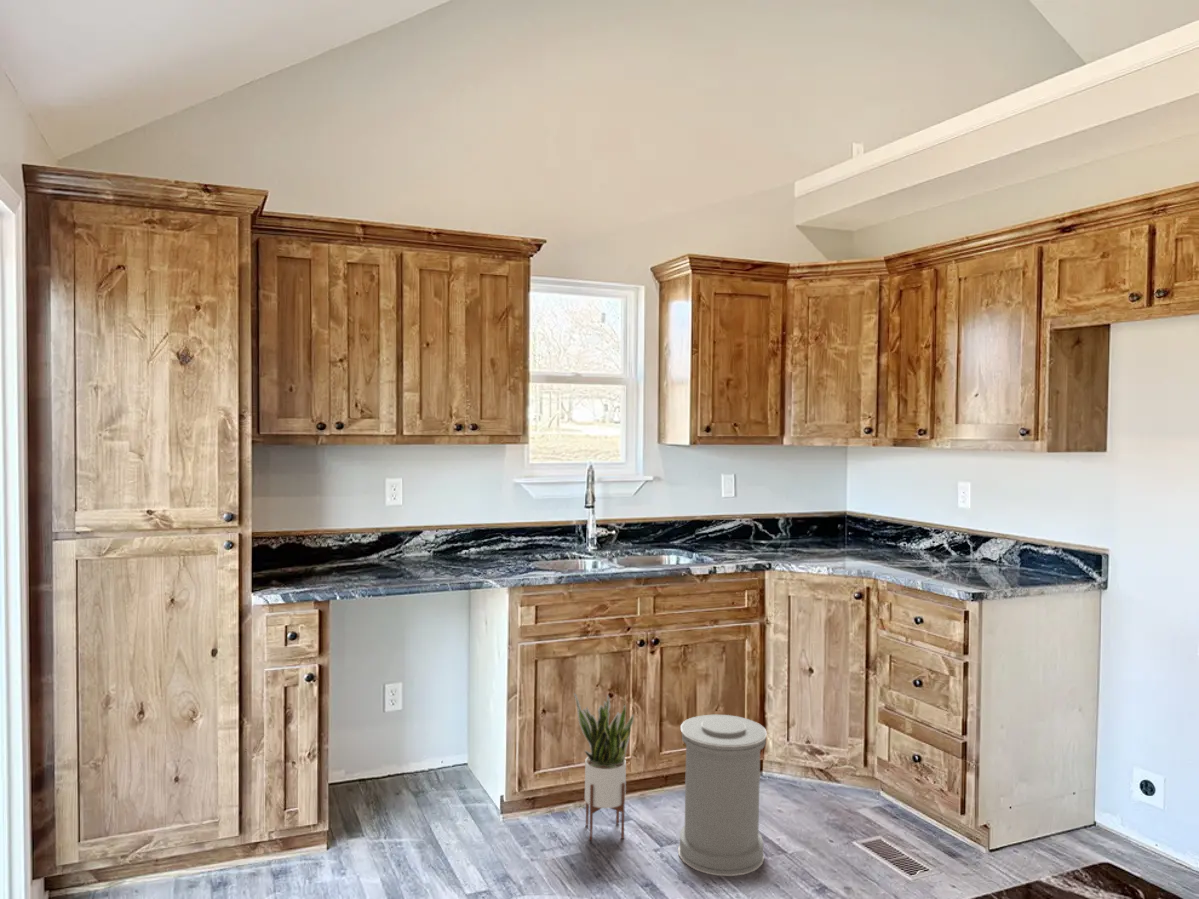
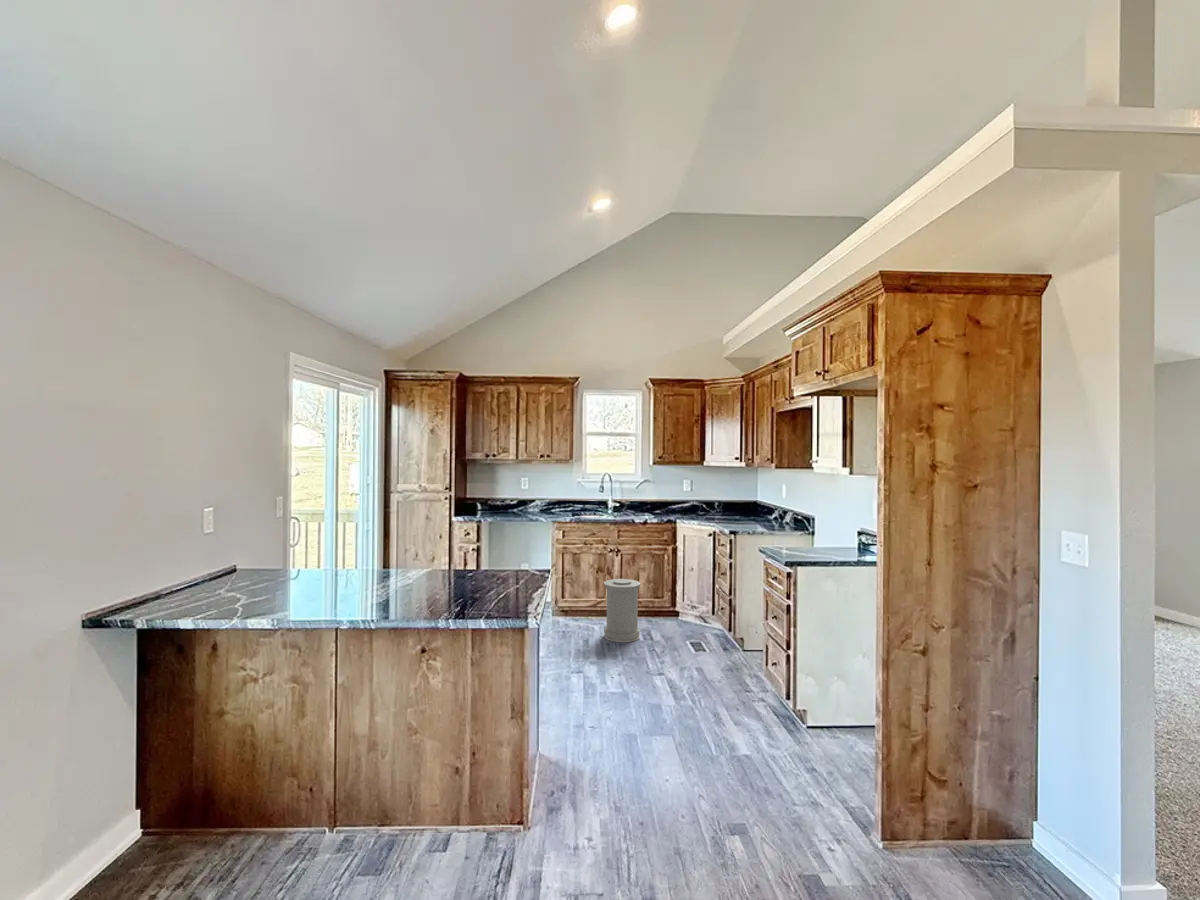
potted plant: present [574,694,634,840] -> none [574,566,595,628]

